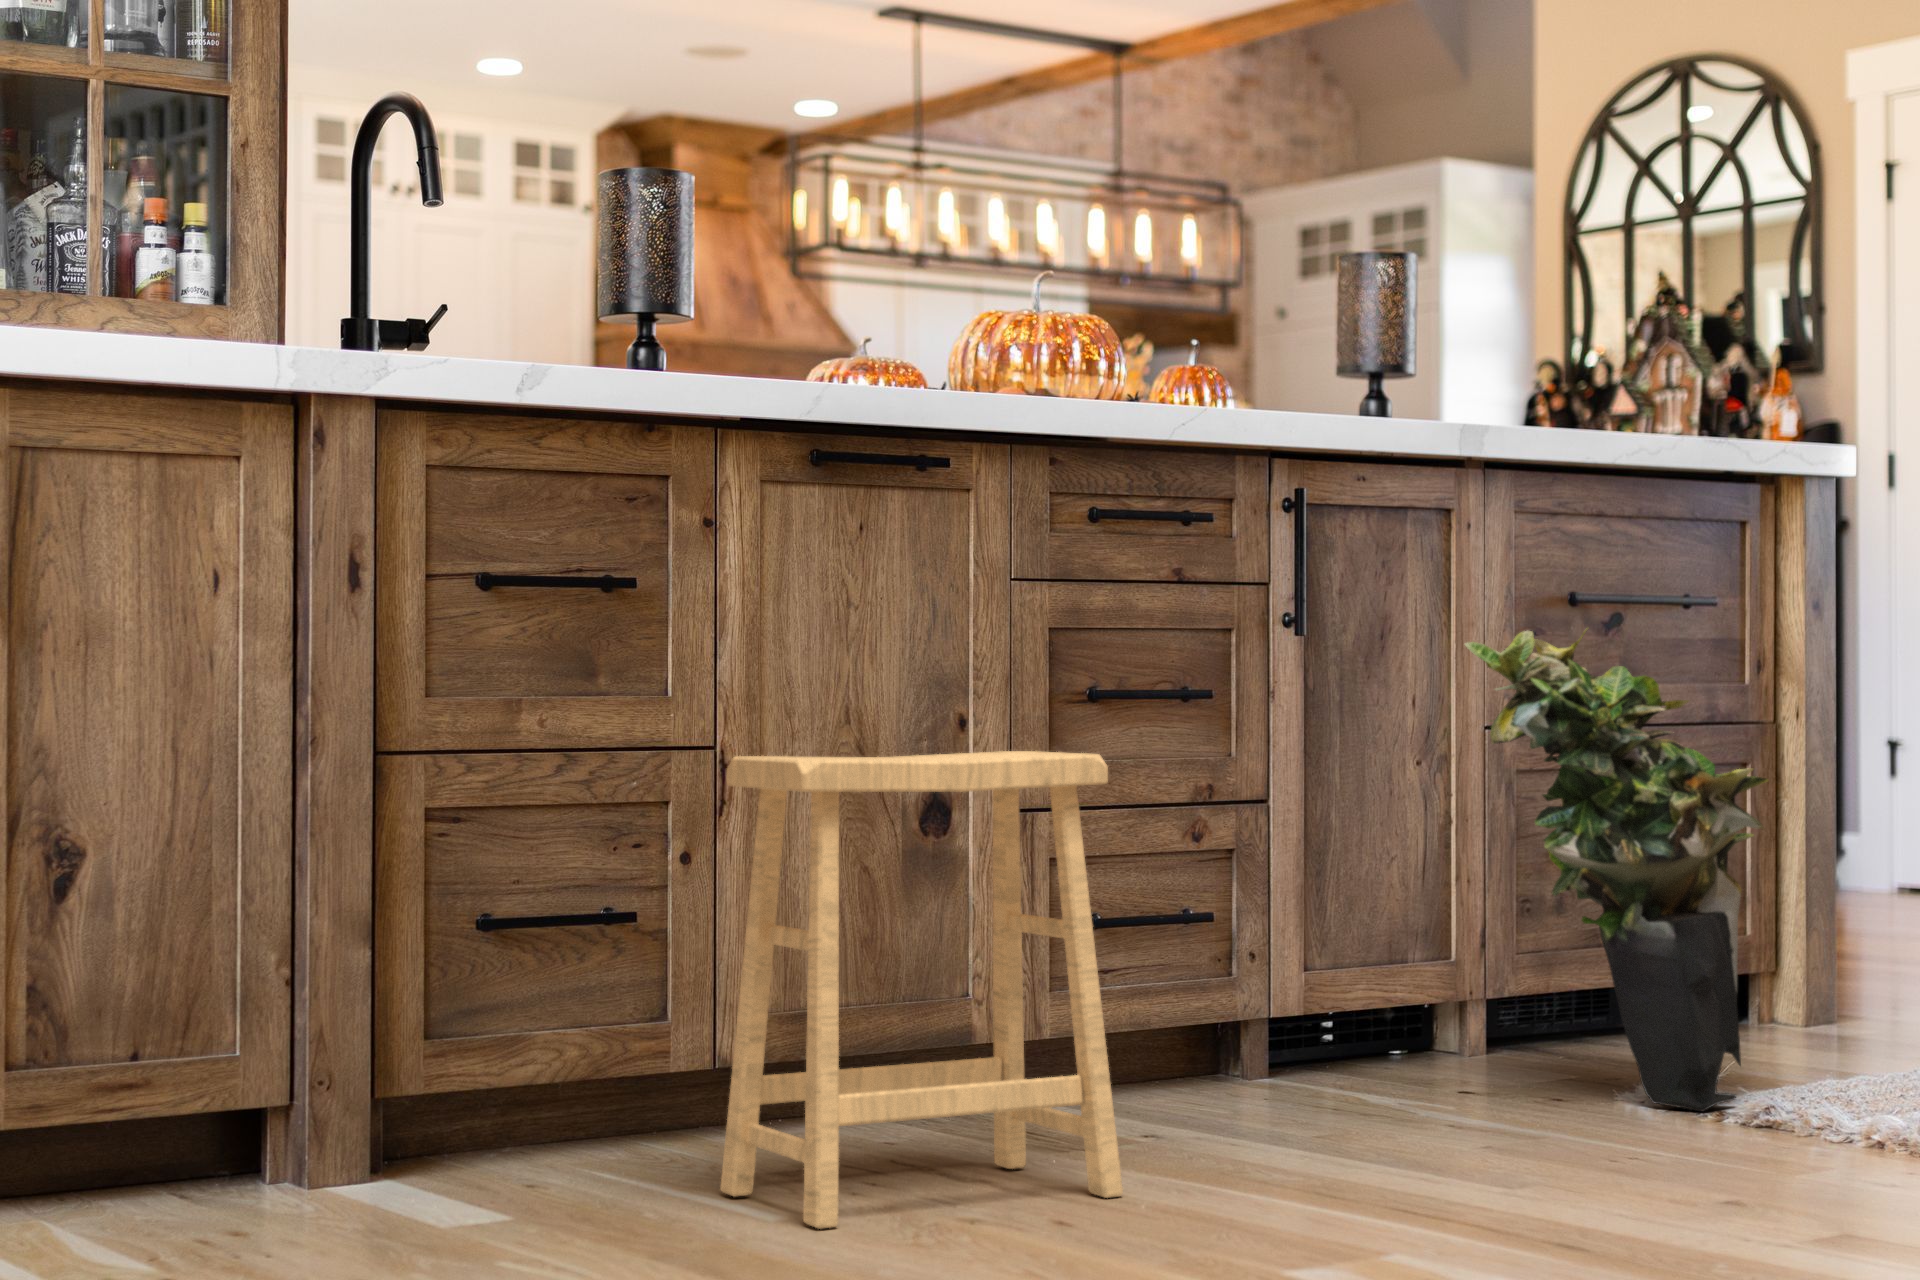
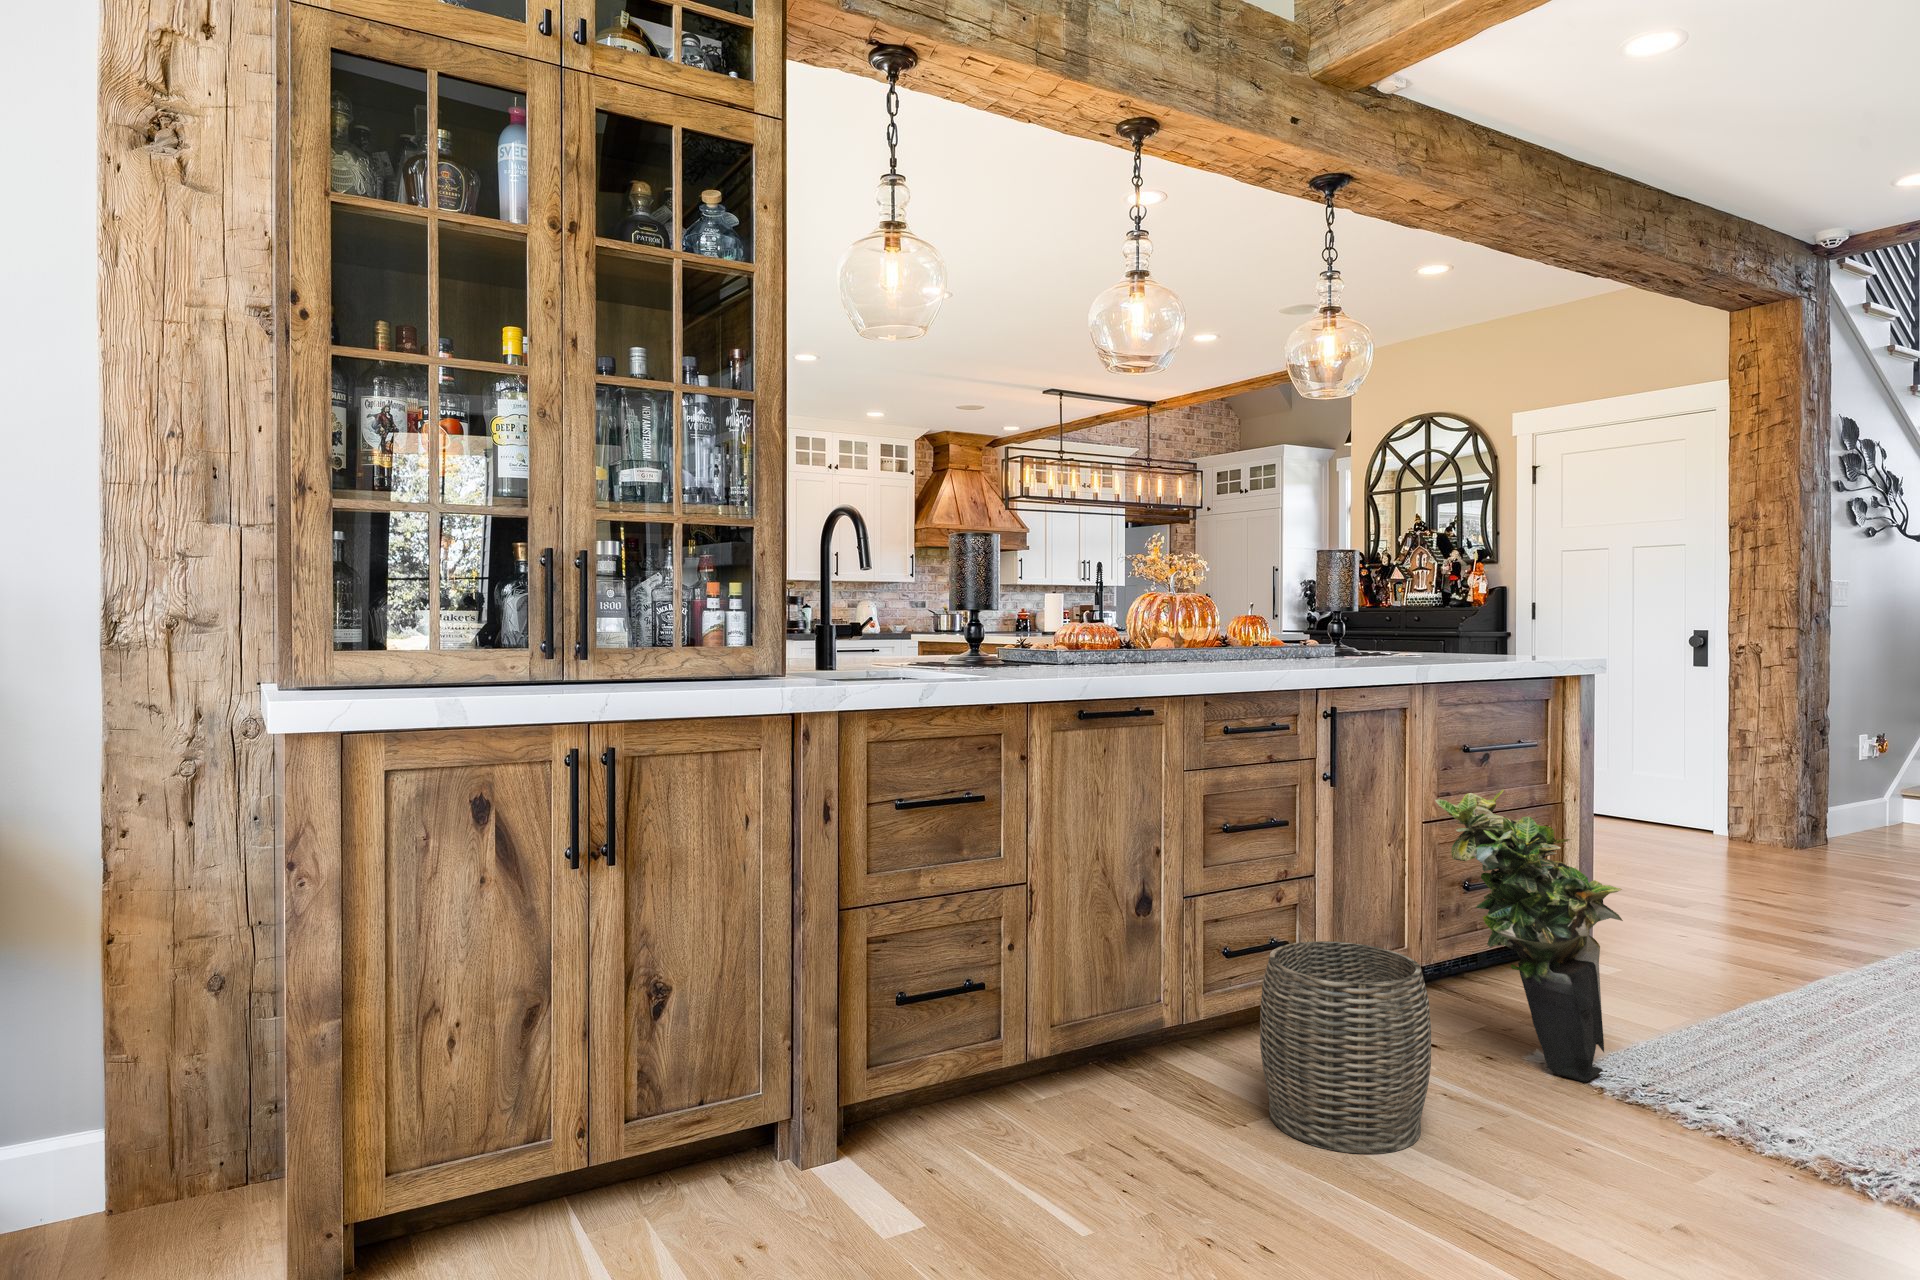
footstool: present [720,751,1123,1229] -> none [1043,909,1289,1248]
woven basket: none [1120,860,1400,1165] -> present [1260,941,1431,1154]

